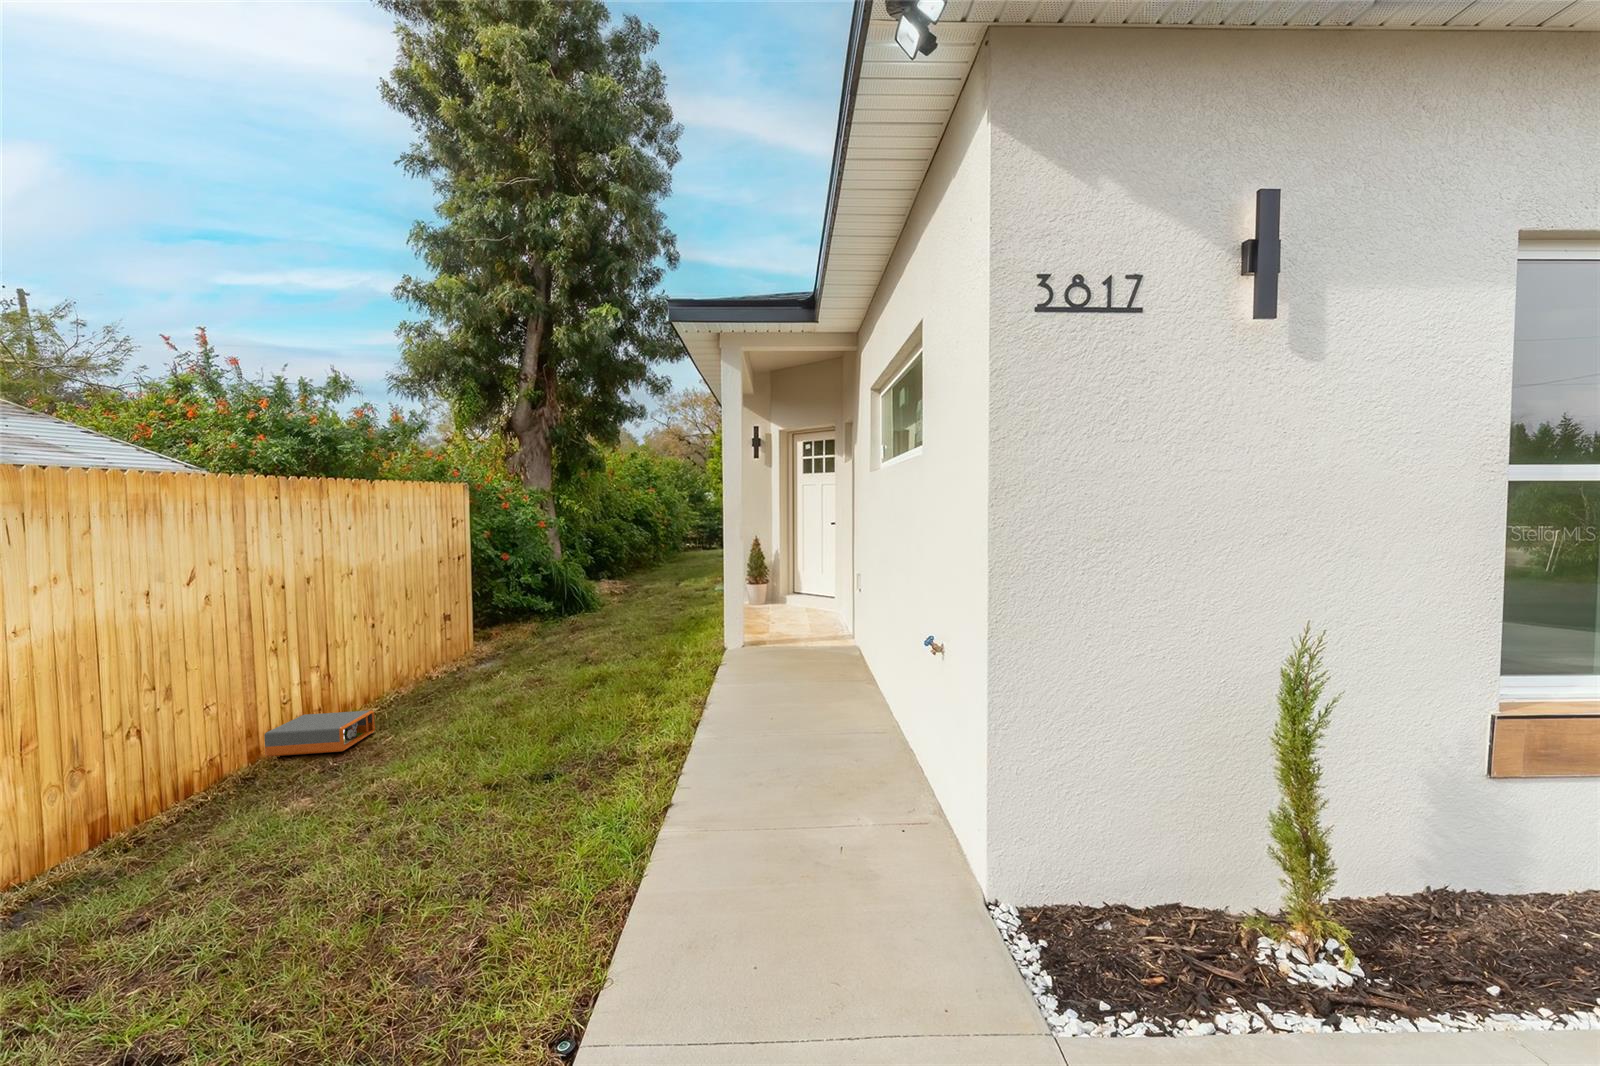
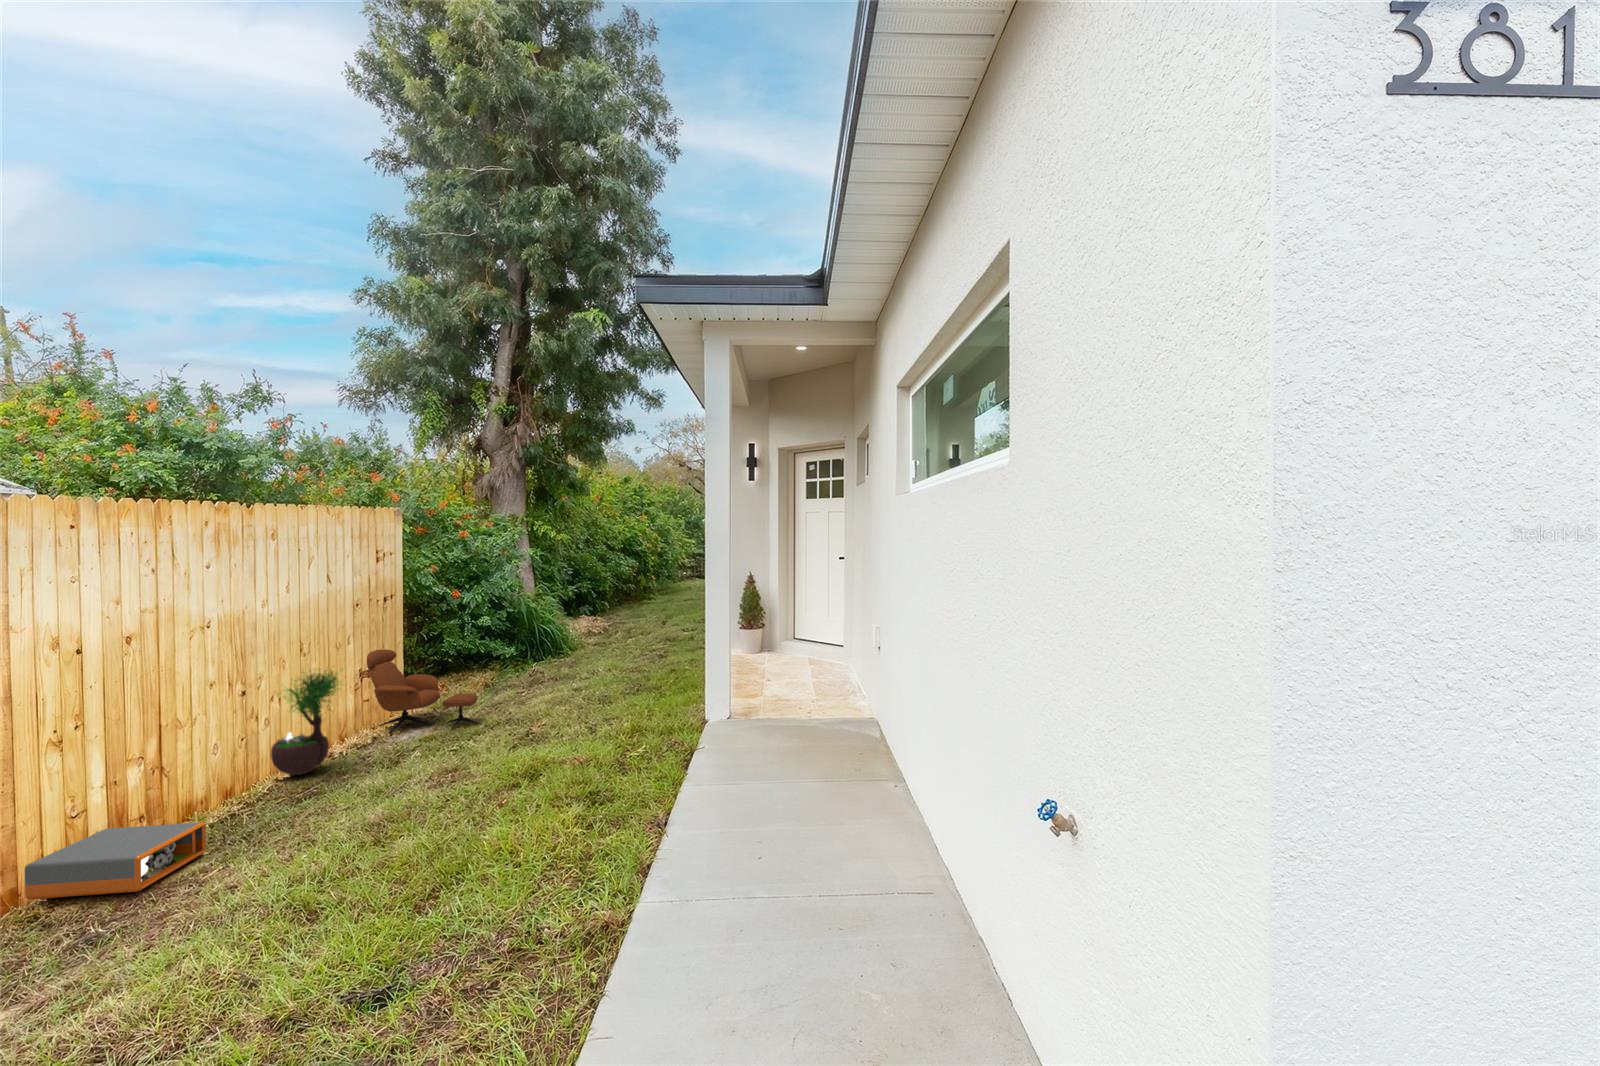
lounge chair: none [451,597,543,663] -> present [367,649,480,733]
potted tree: none [394,604,447,689] -> present [271,671,341,775]

